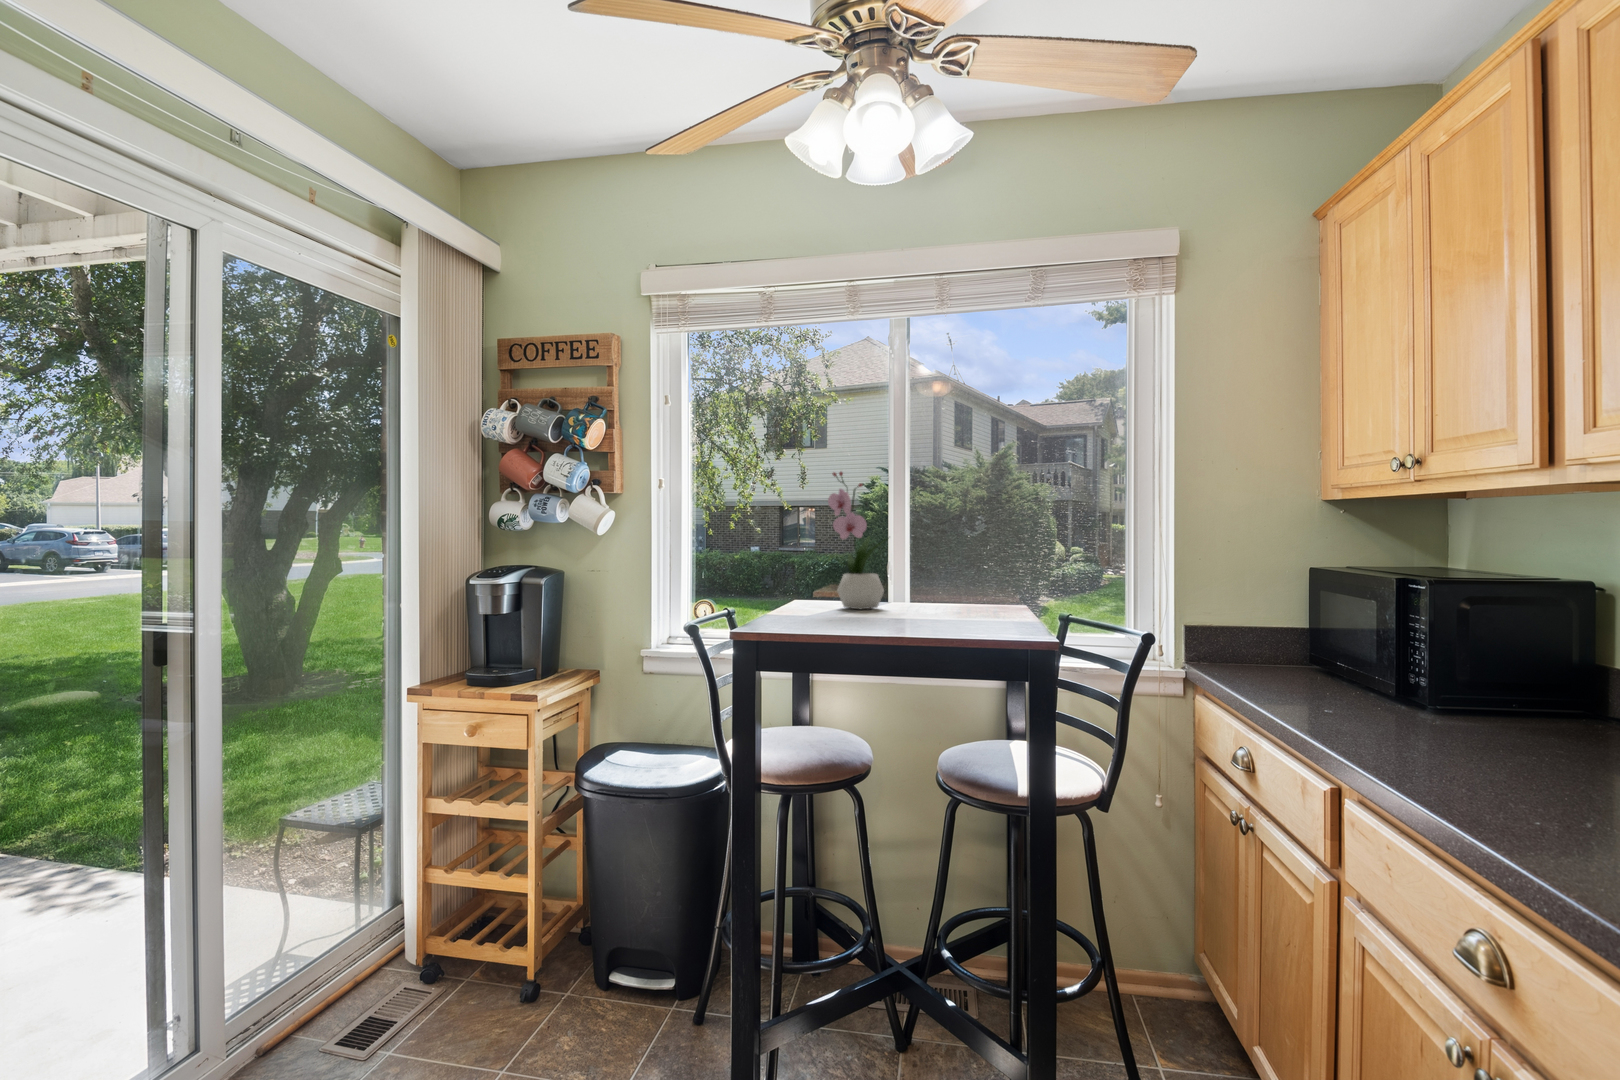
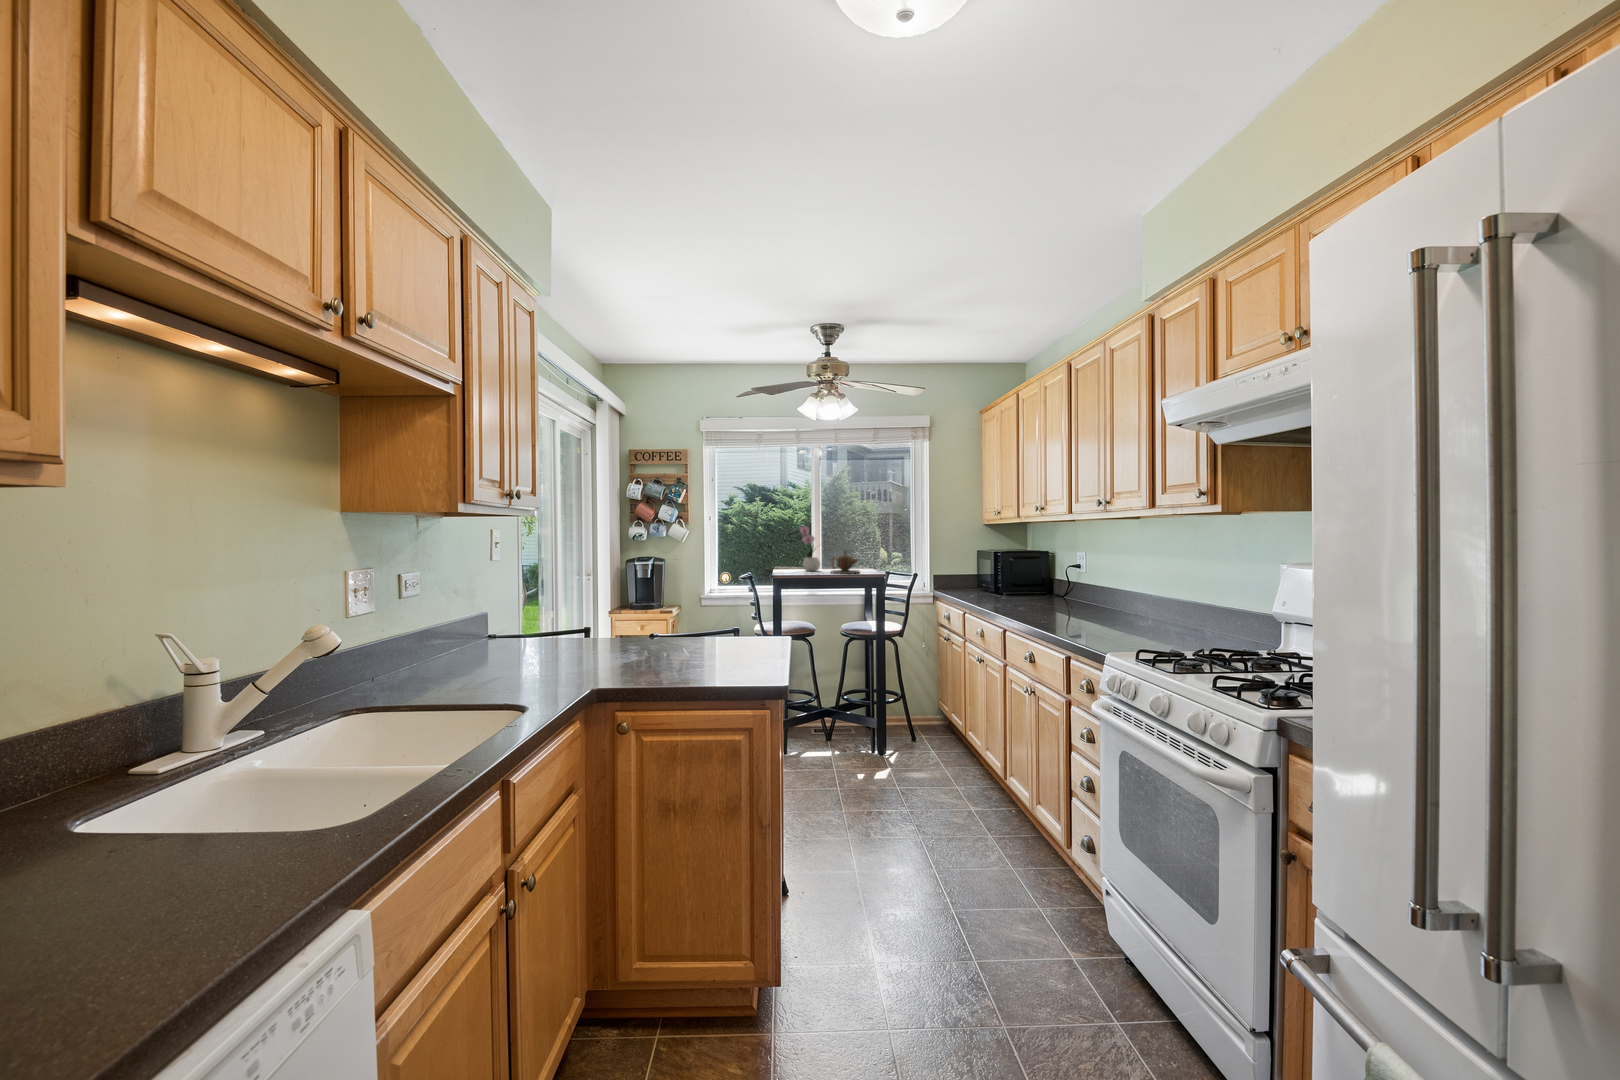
teapot: none [900,555,986,625] -> present [831,551,860,574]

